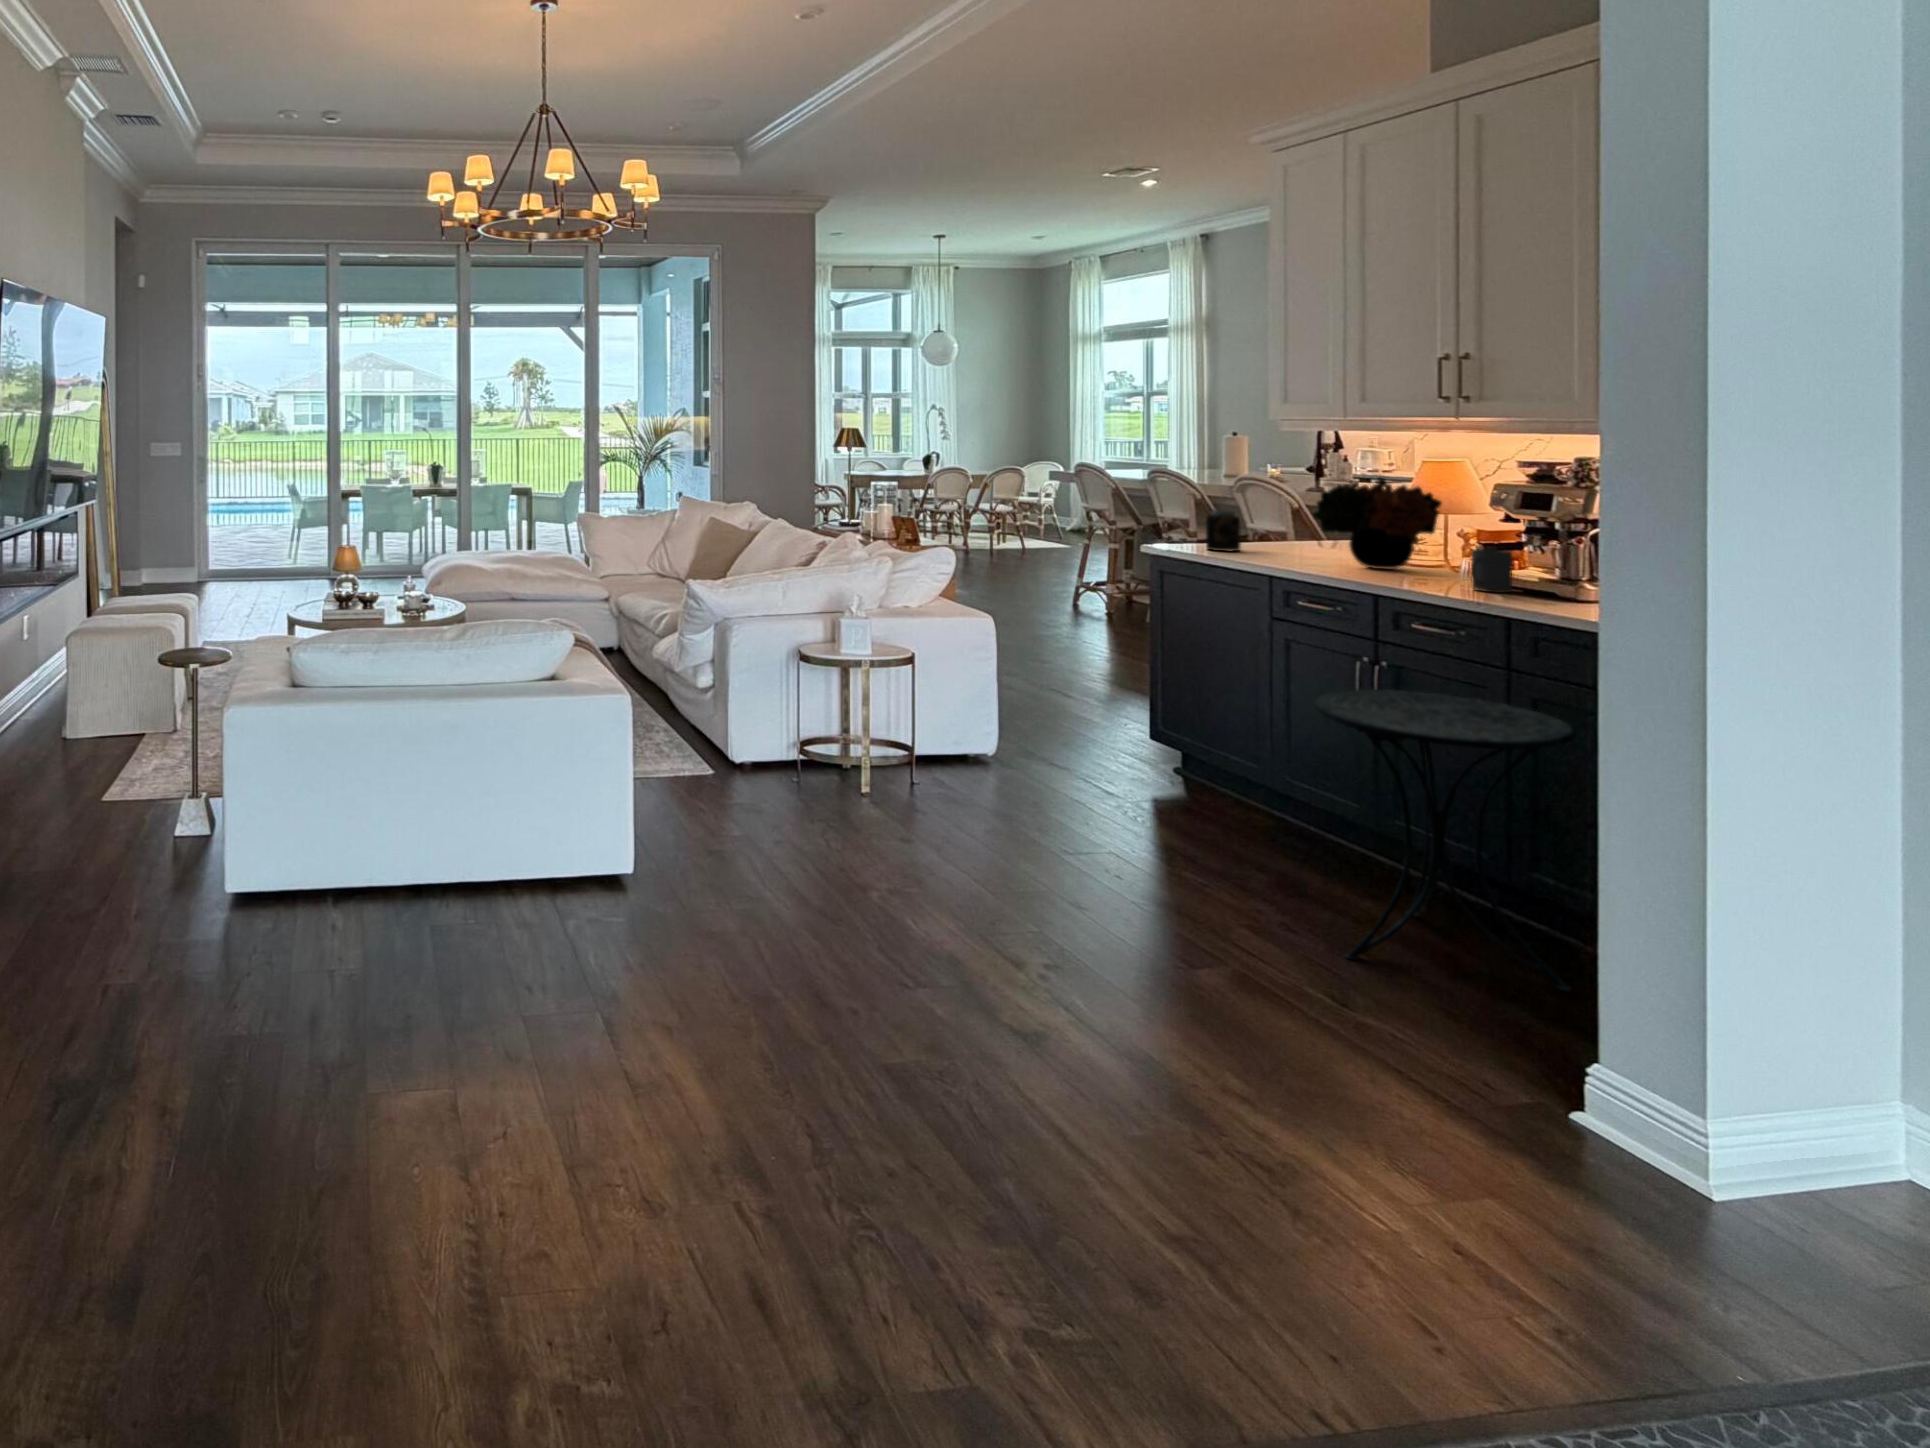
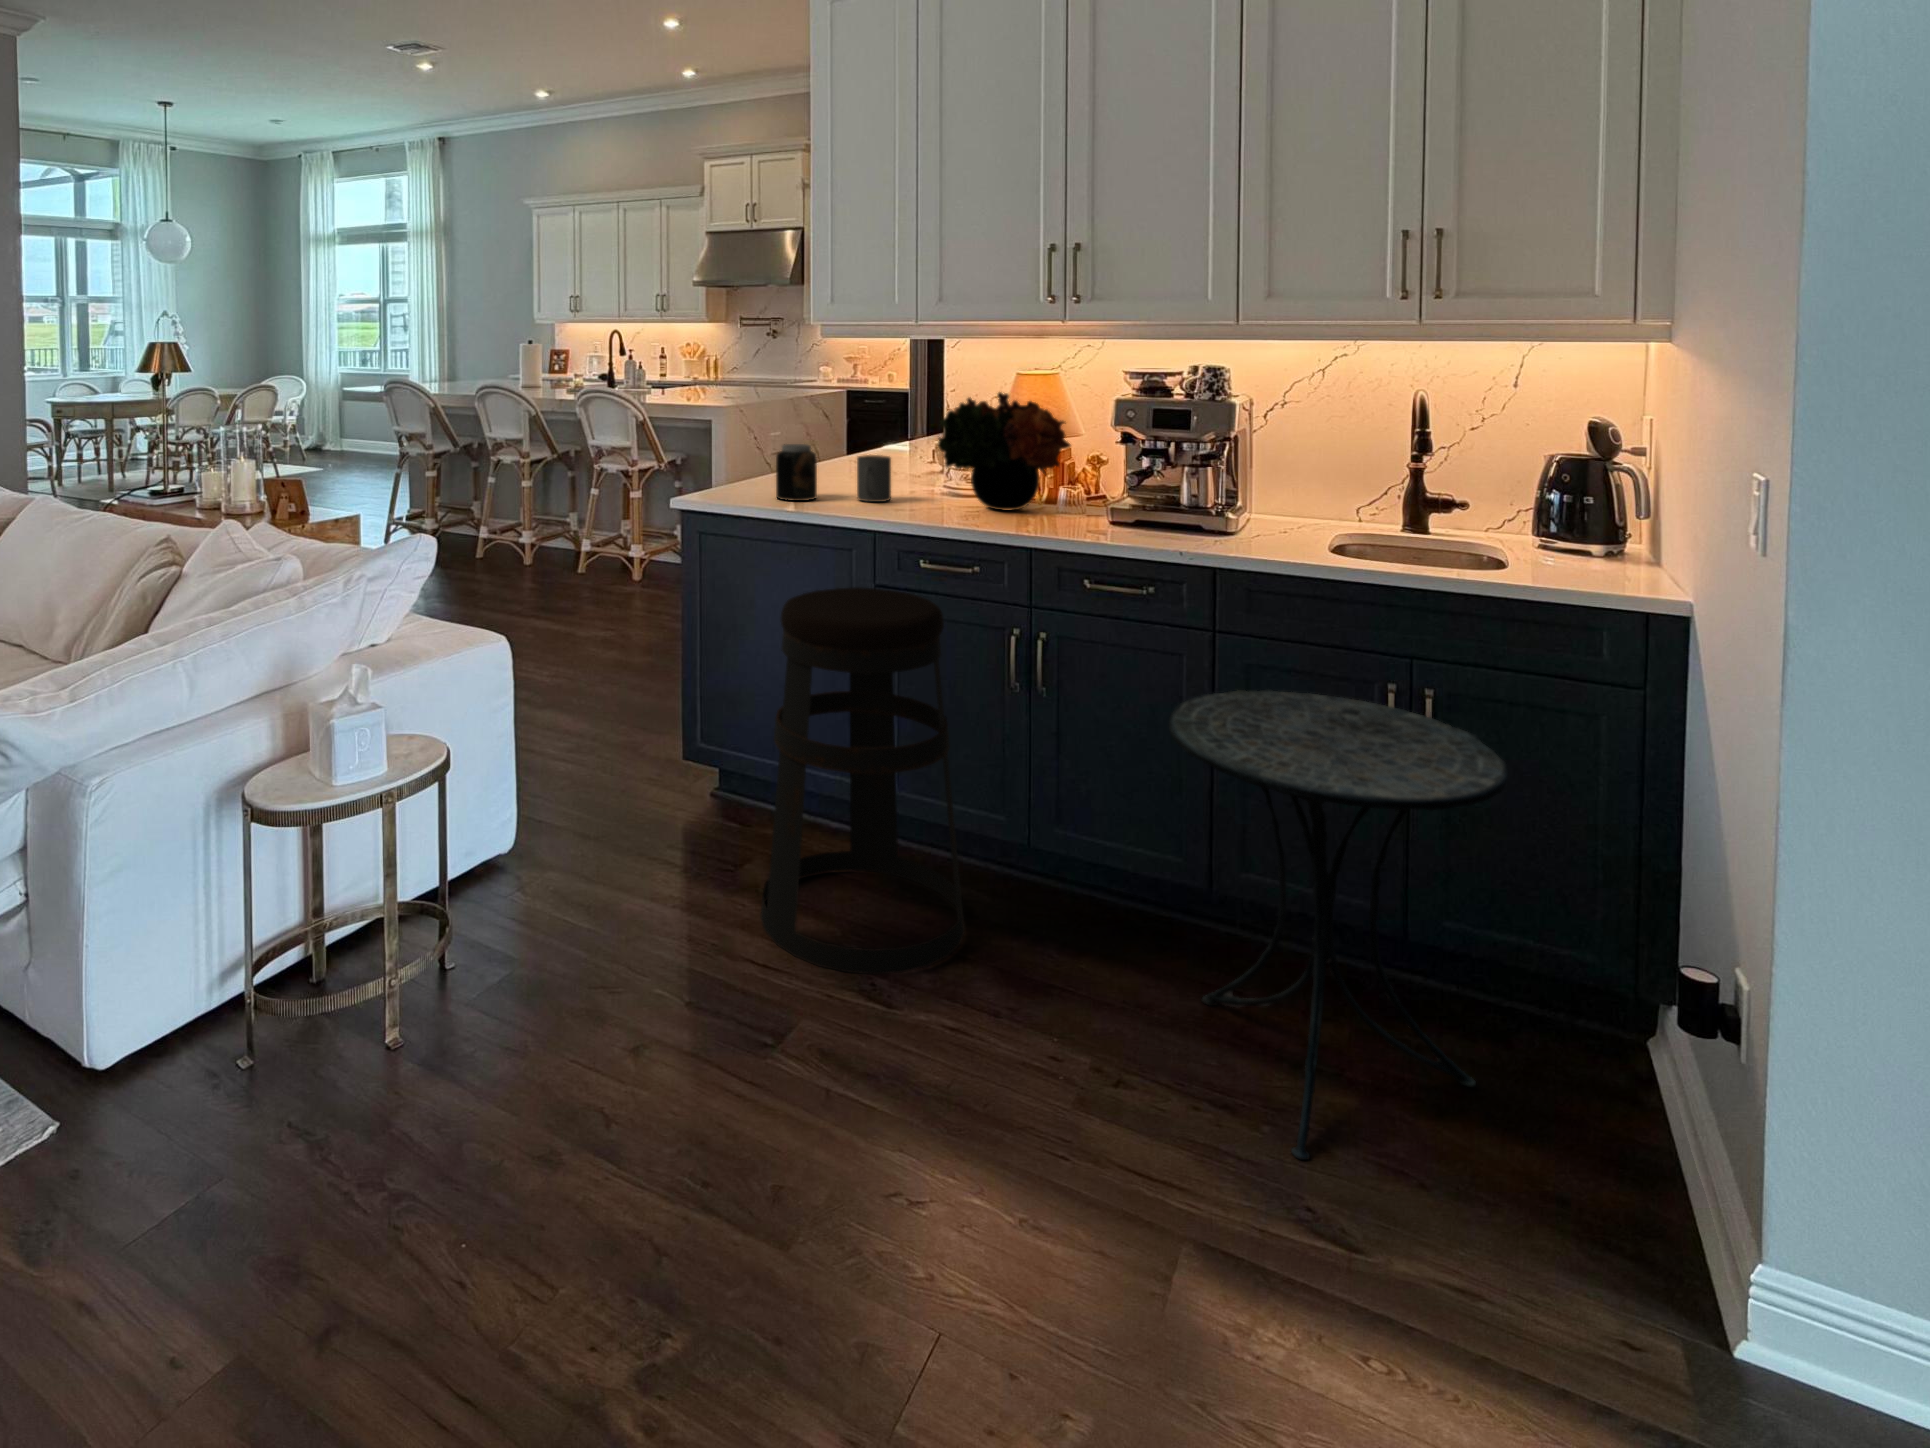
mug: present [1471,549,1512,593] -> present [857,455,891,502]
bar stool: none [1119,604,1277,851] -> present [760,587,965,974]

